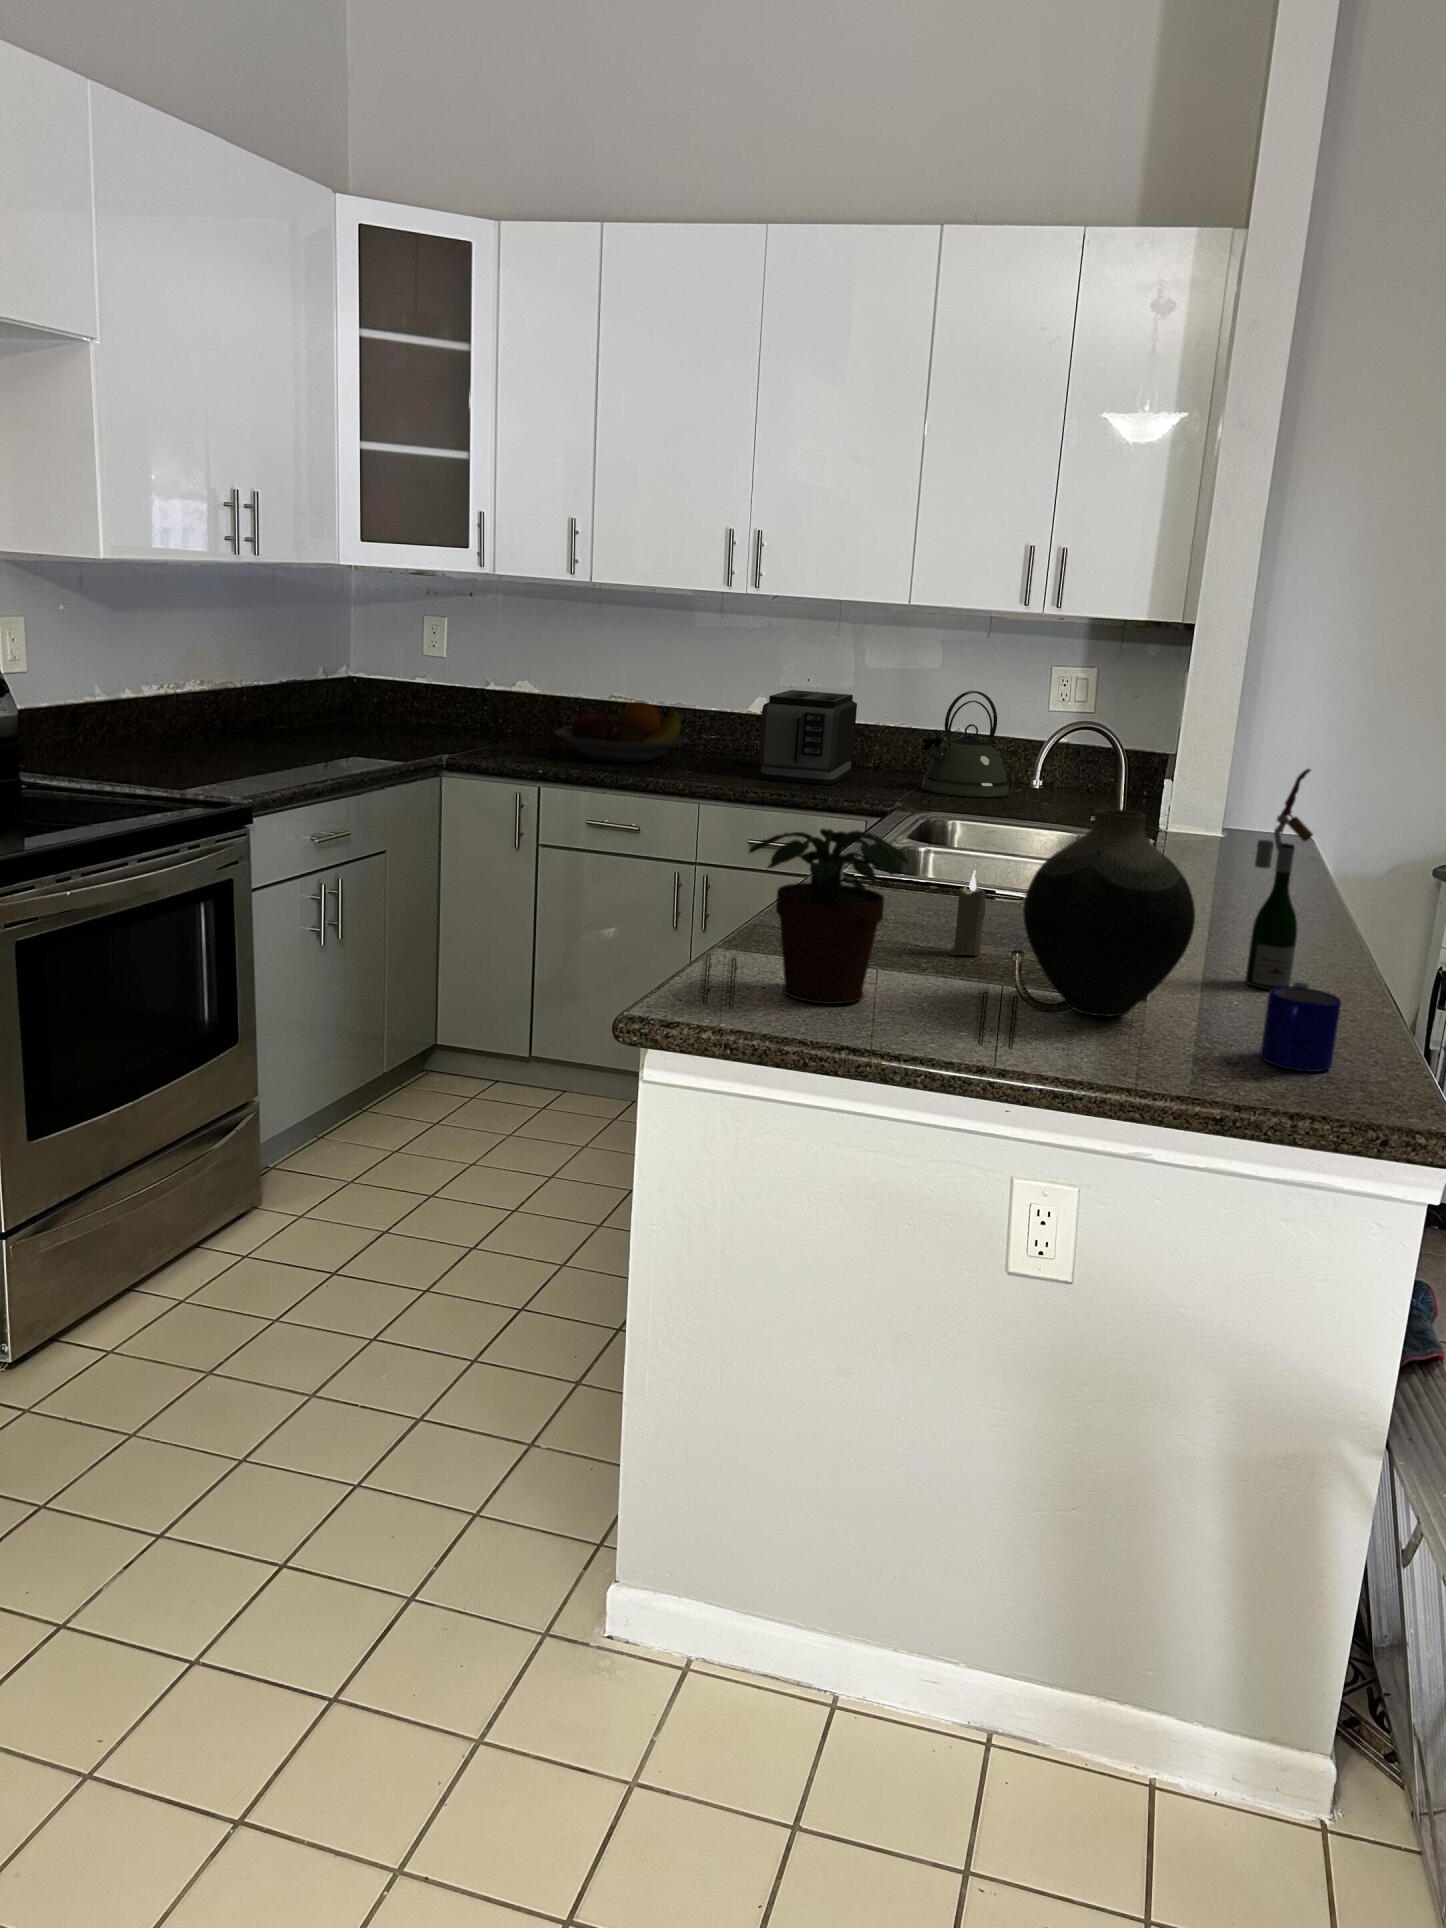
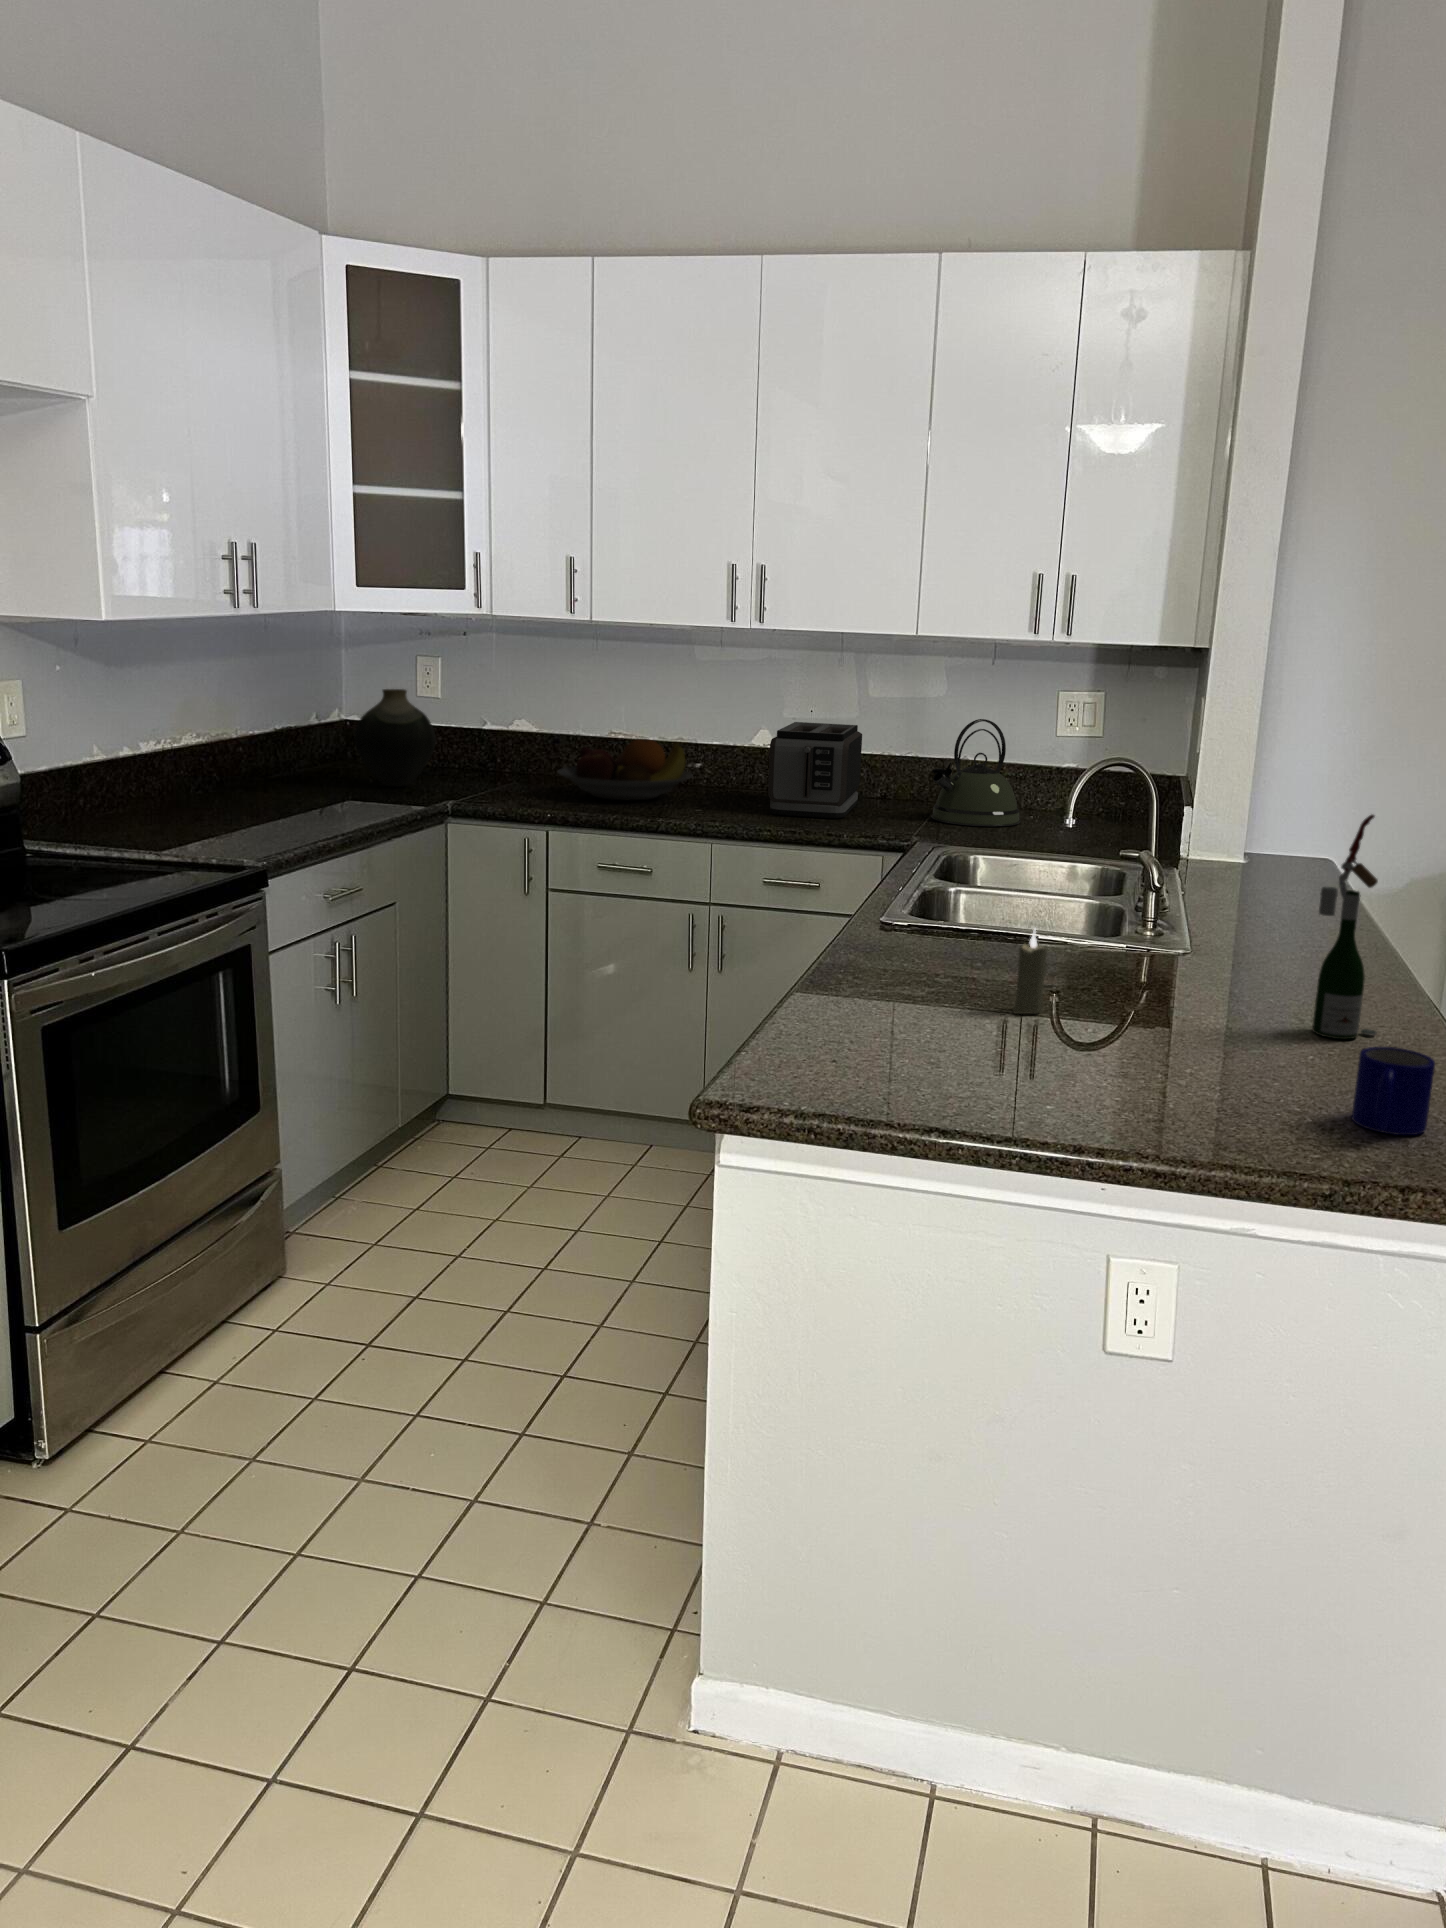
vase: present [1023,809,1195,1016] -> present [355,689,436,787]
potted plant: present [749,829,908,1004] -> none [819,897,983,1079]

